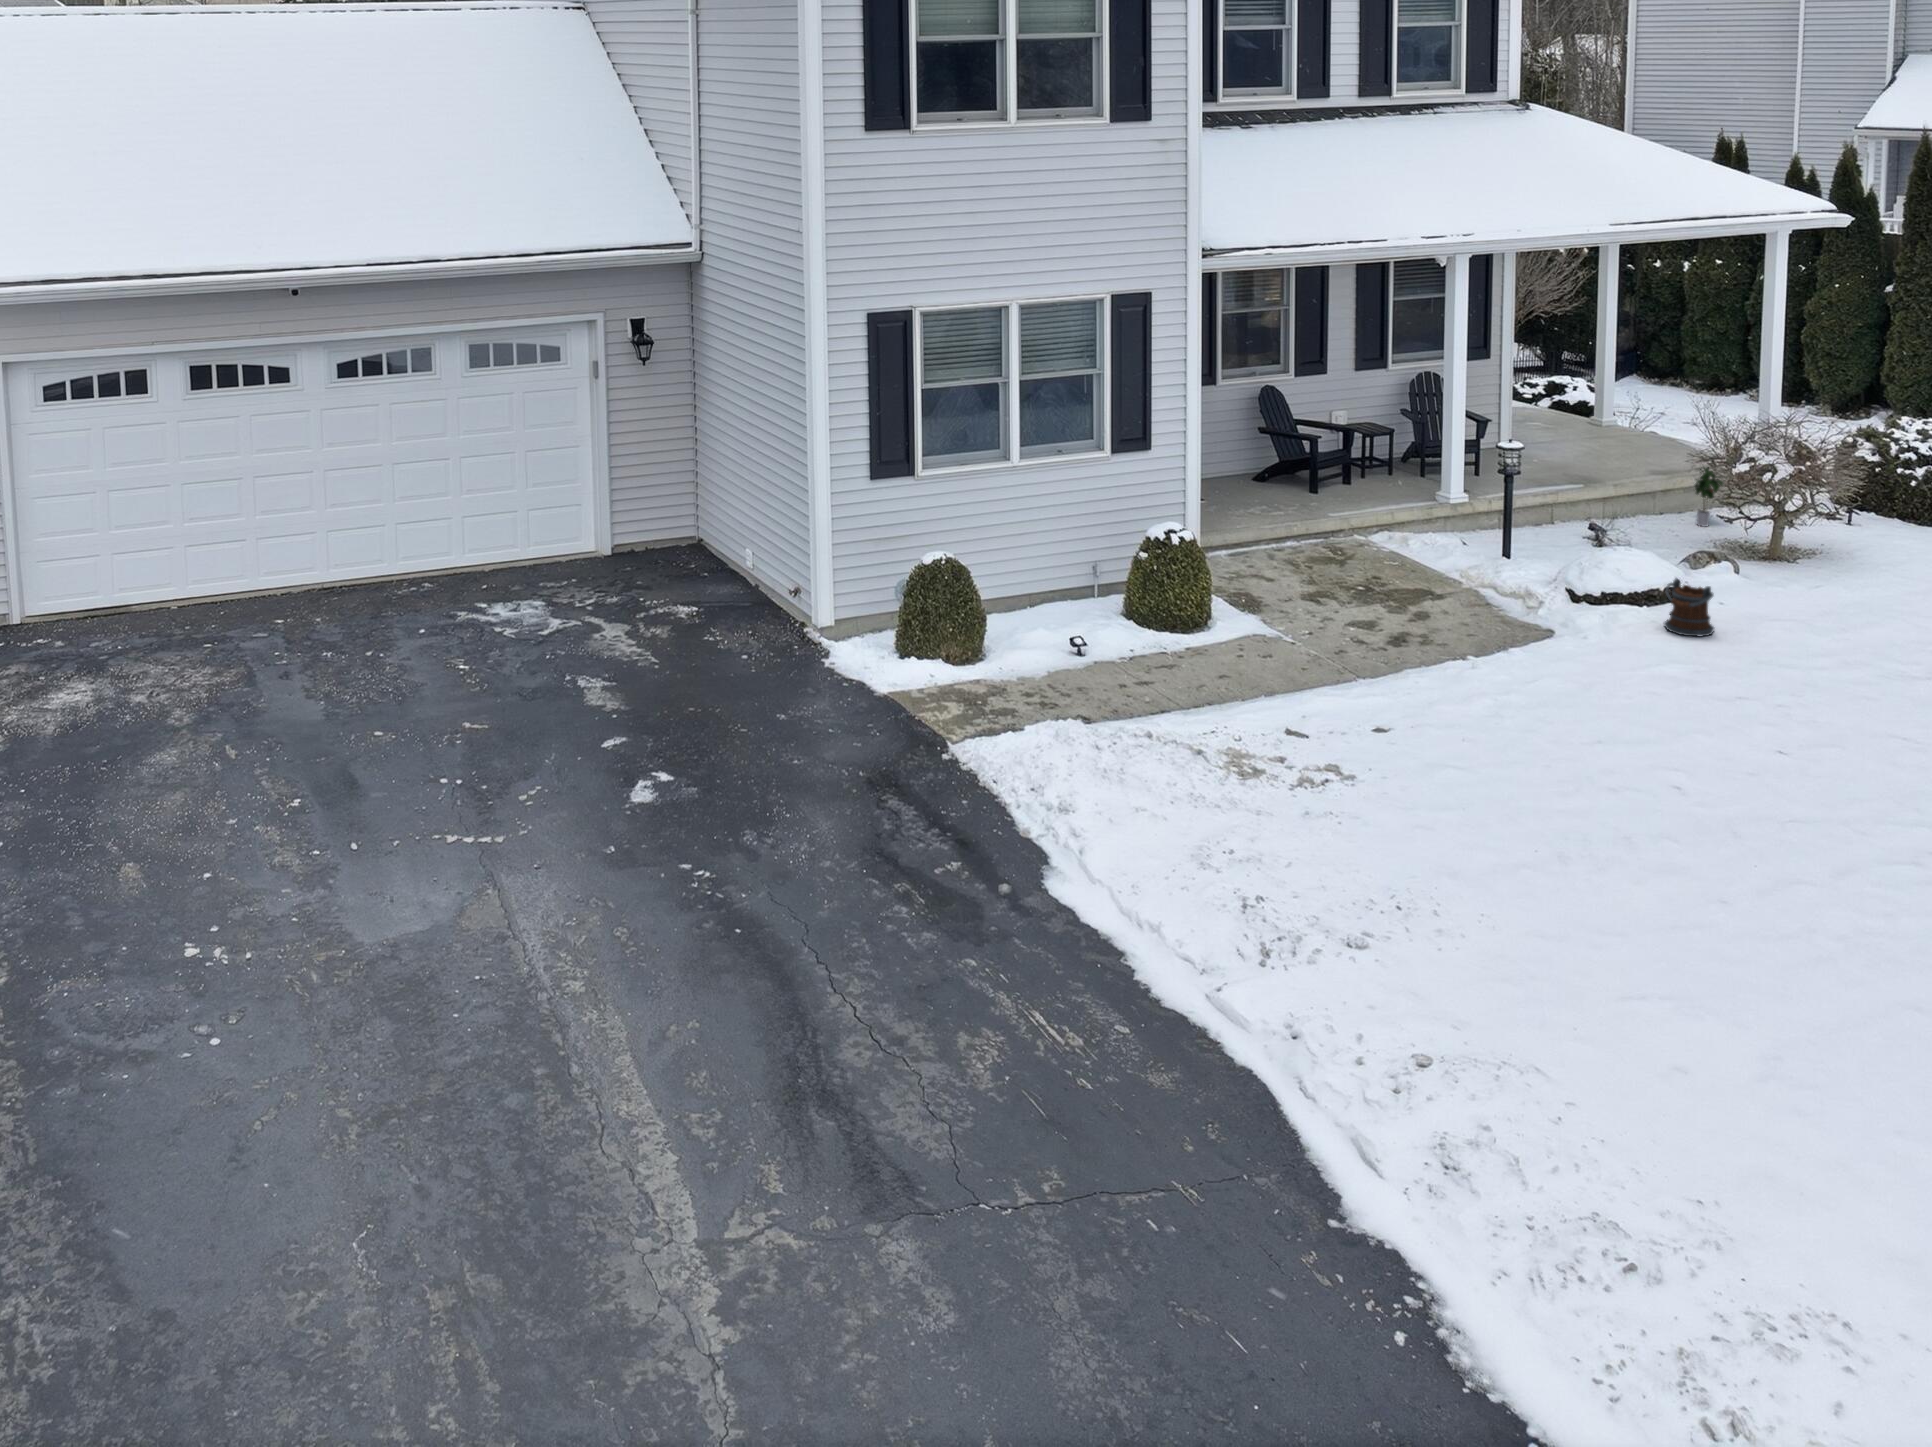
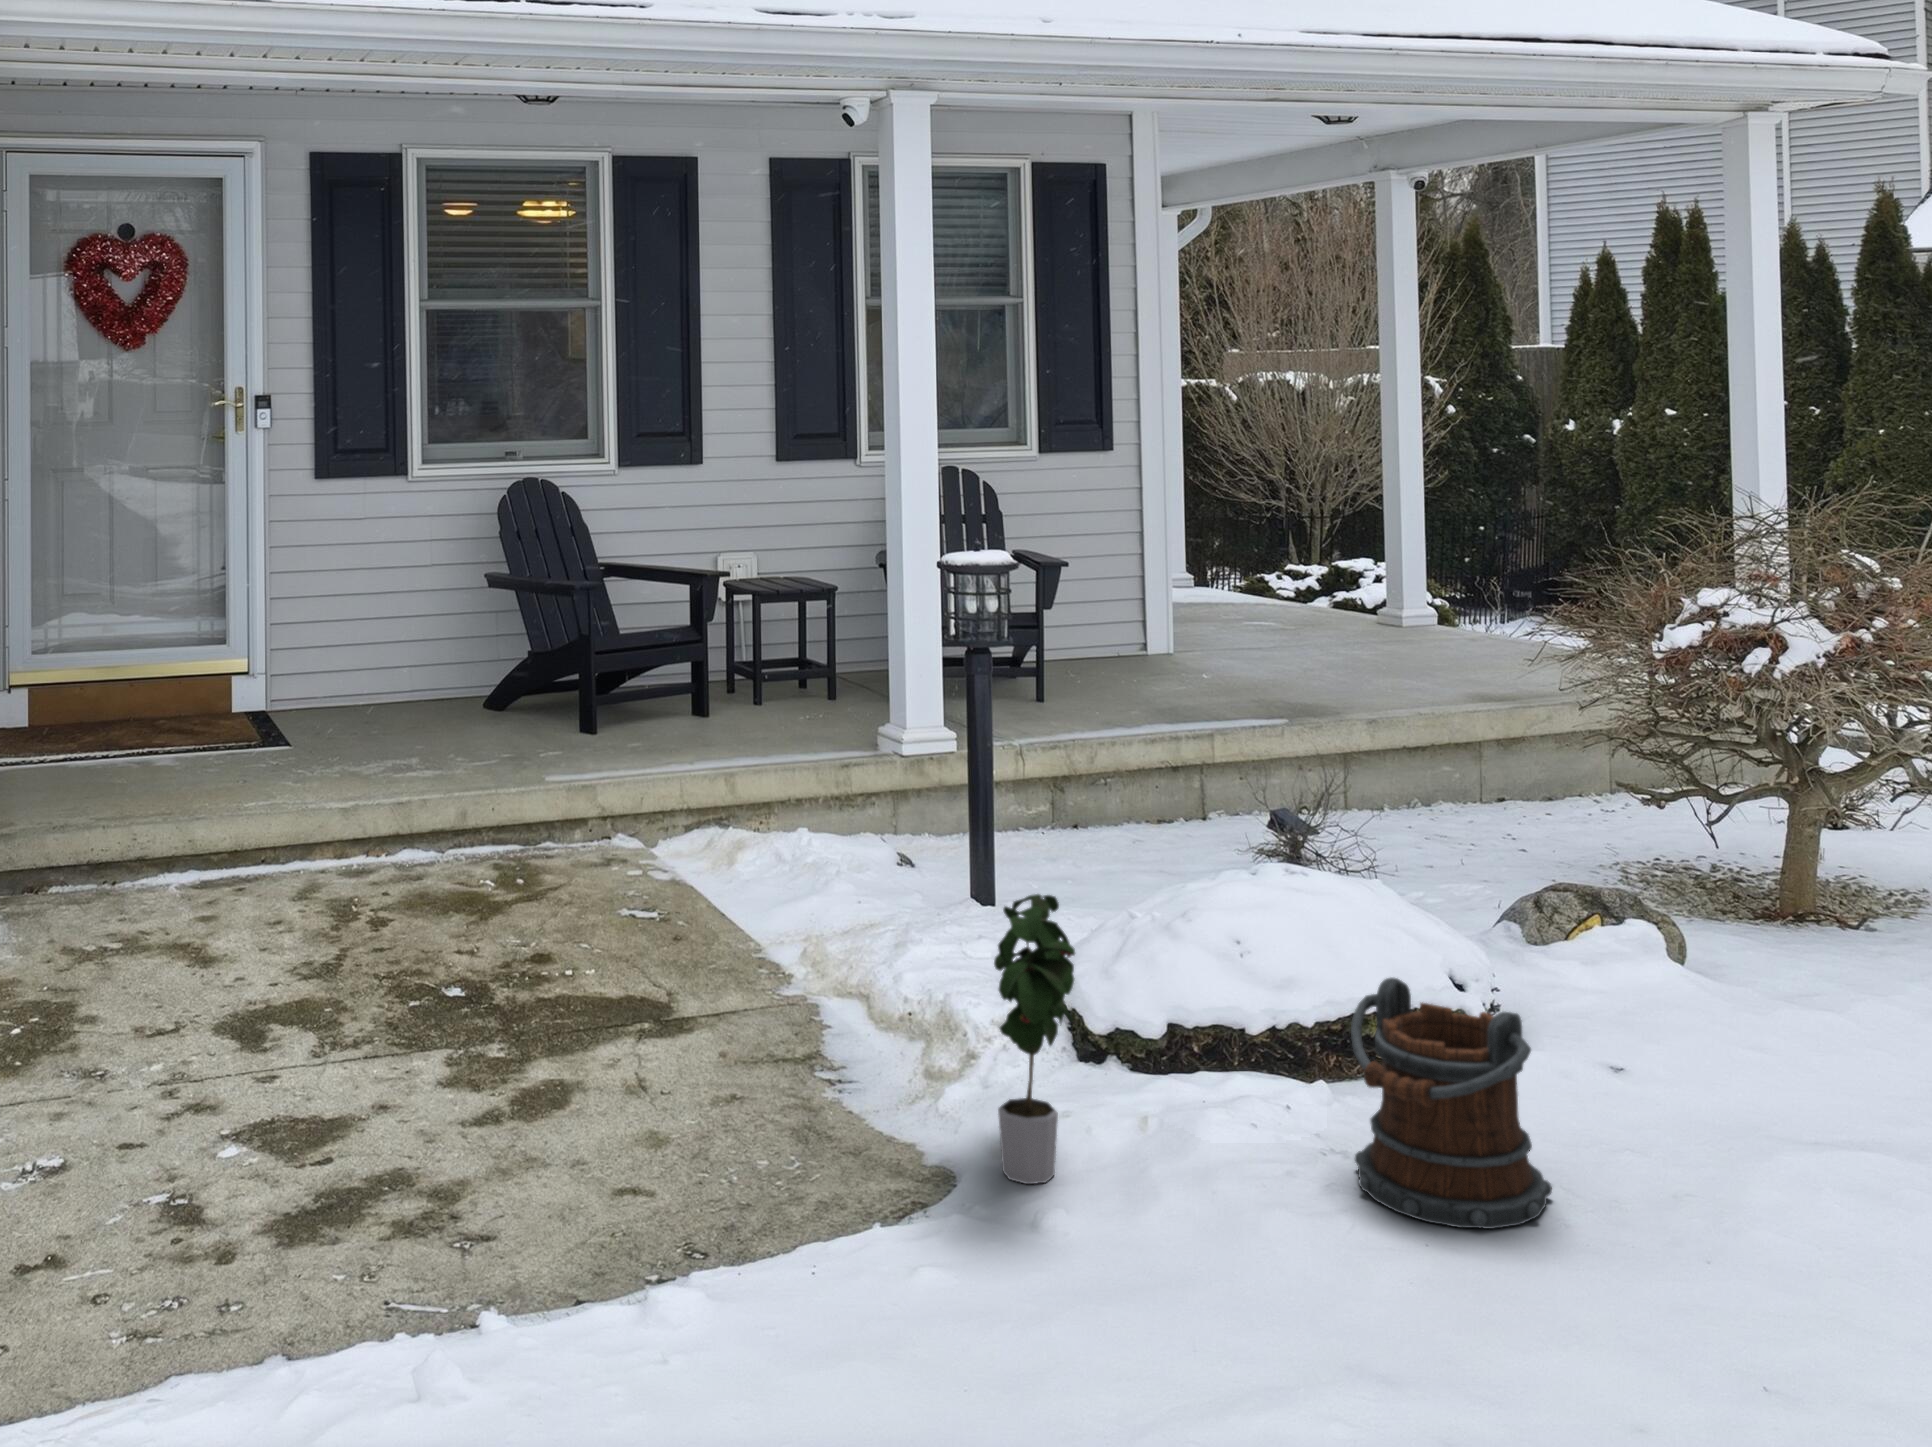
potted plant: present [1695,468,1723,526] -> present [994,894,1075,1184]

